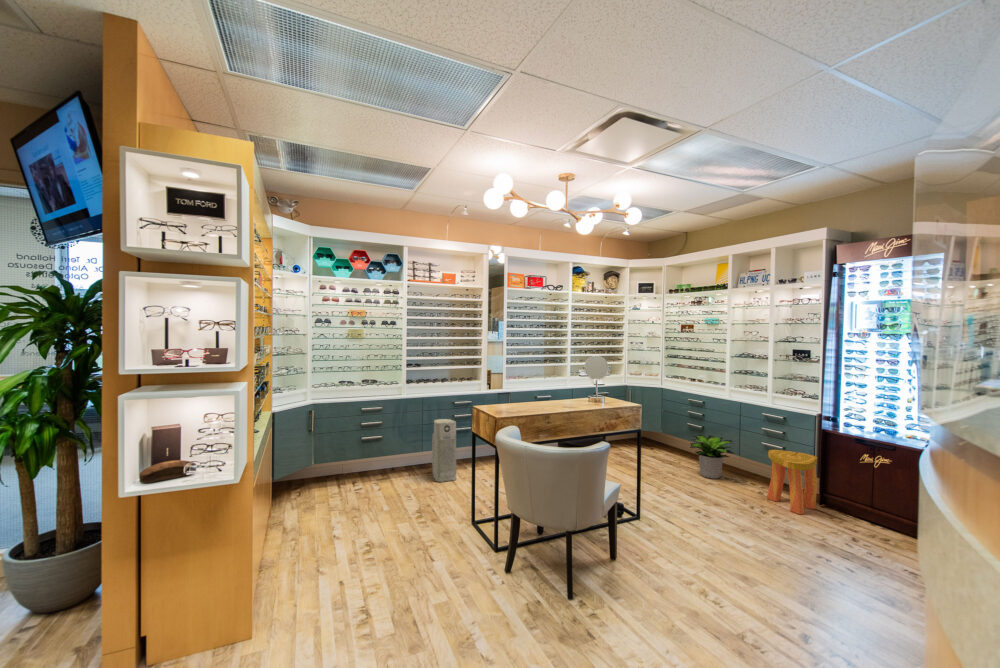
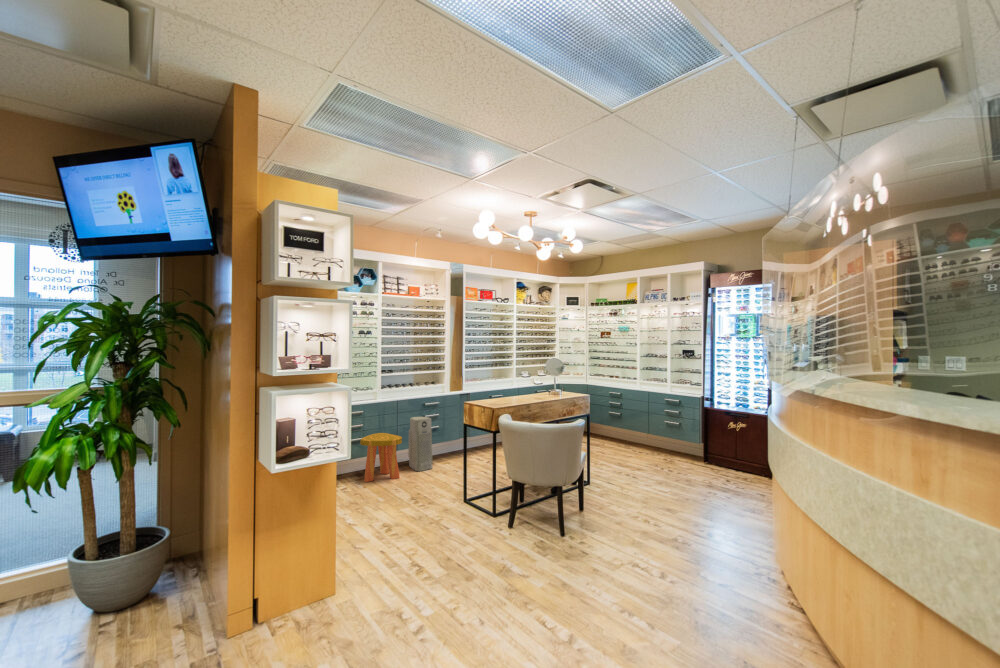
potted plant: present [690,435,734,479] -> none [613,418,646,451]
stool: present [767,450,817,514] -> present [360,433,402,482]

